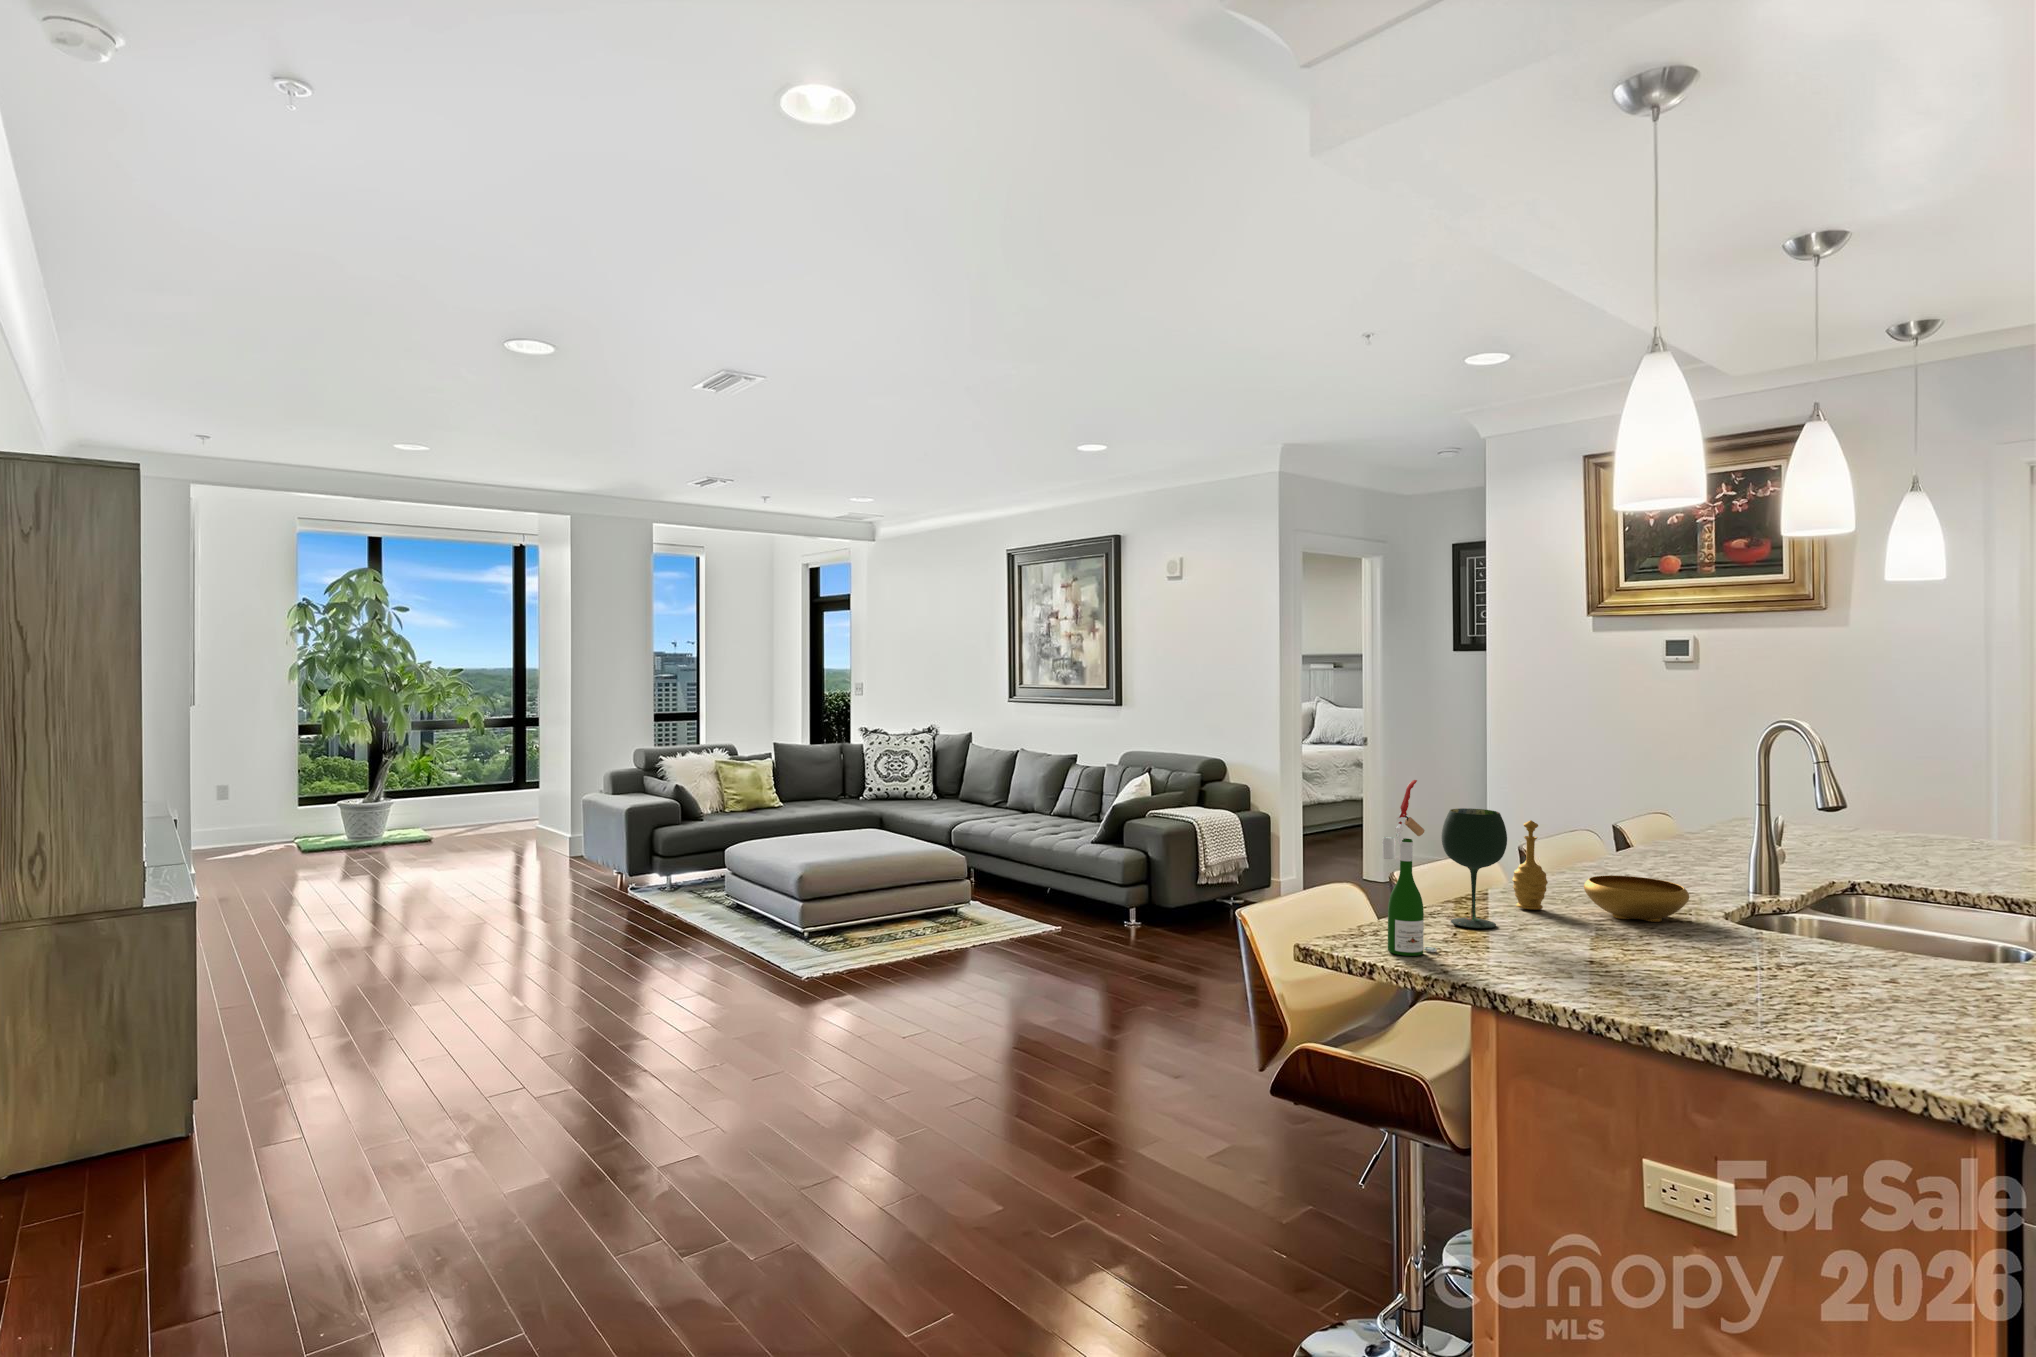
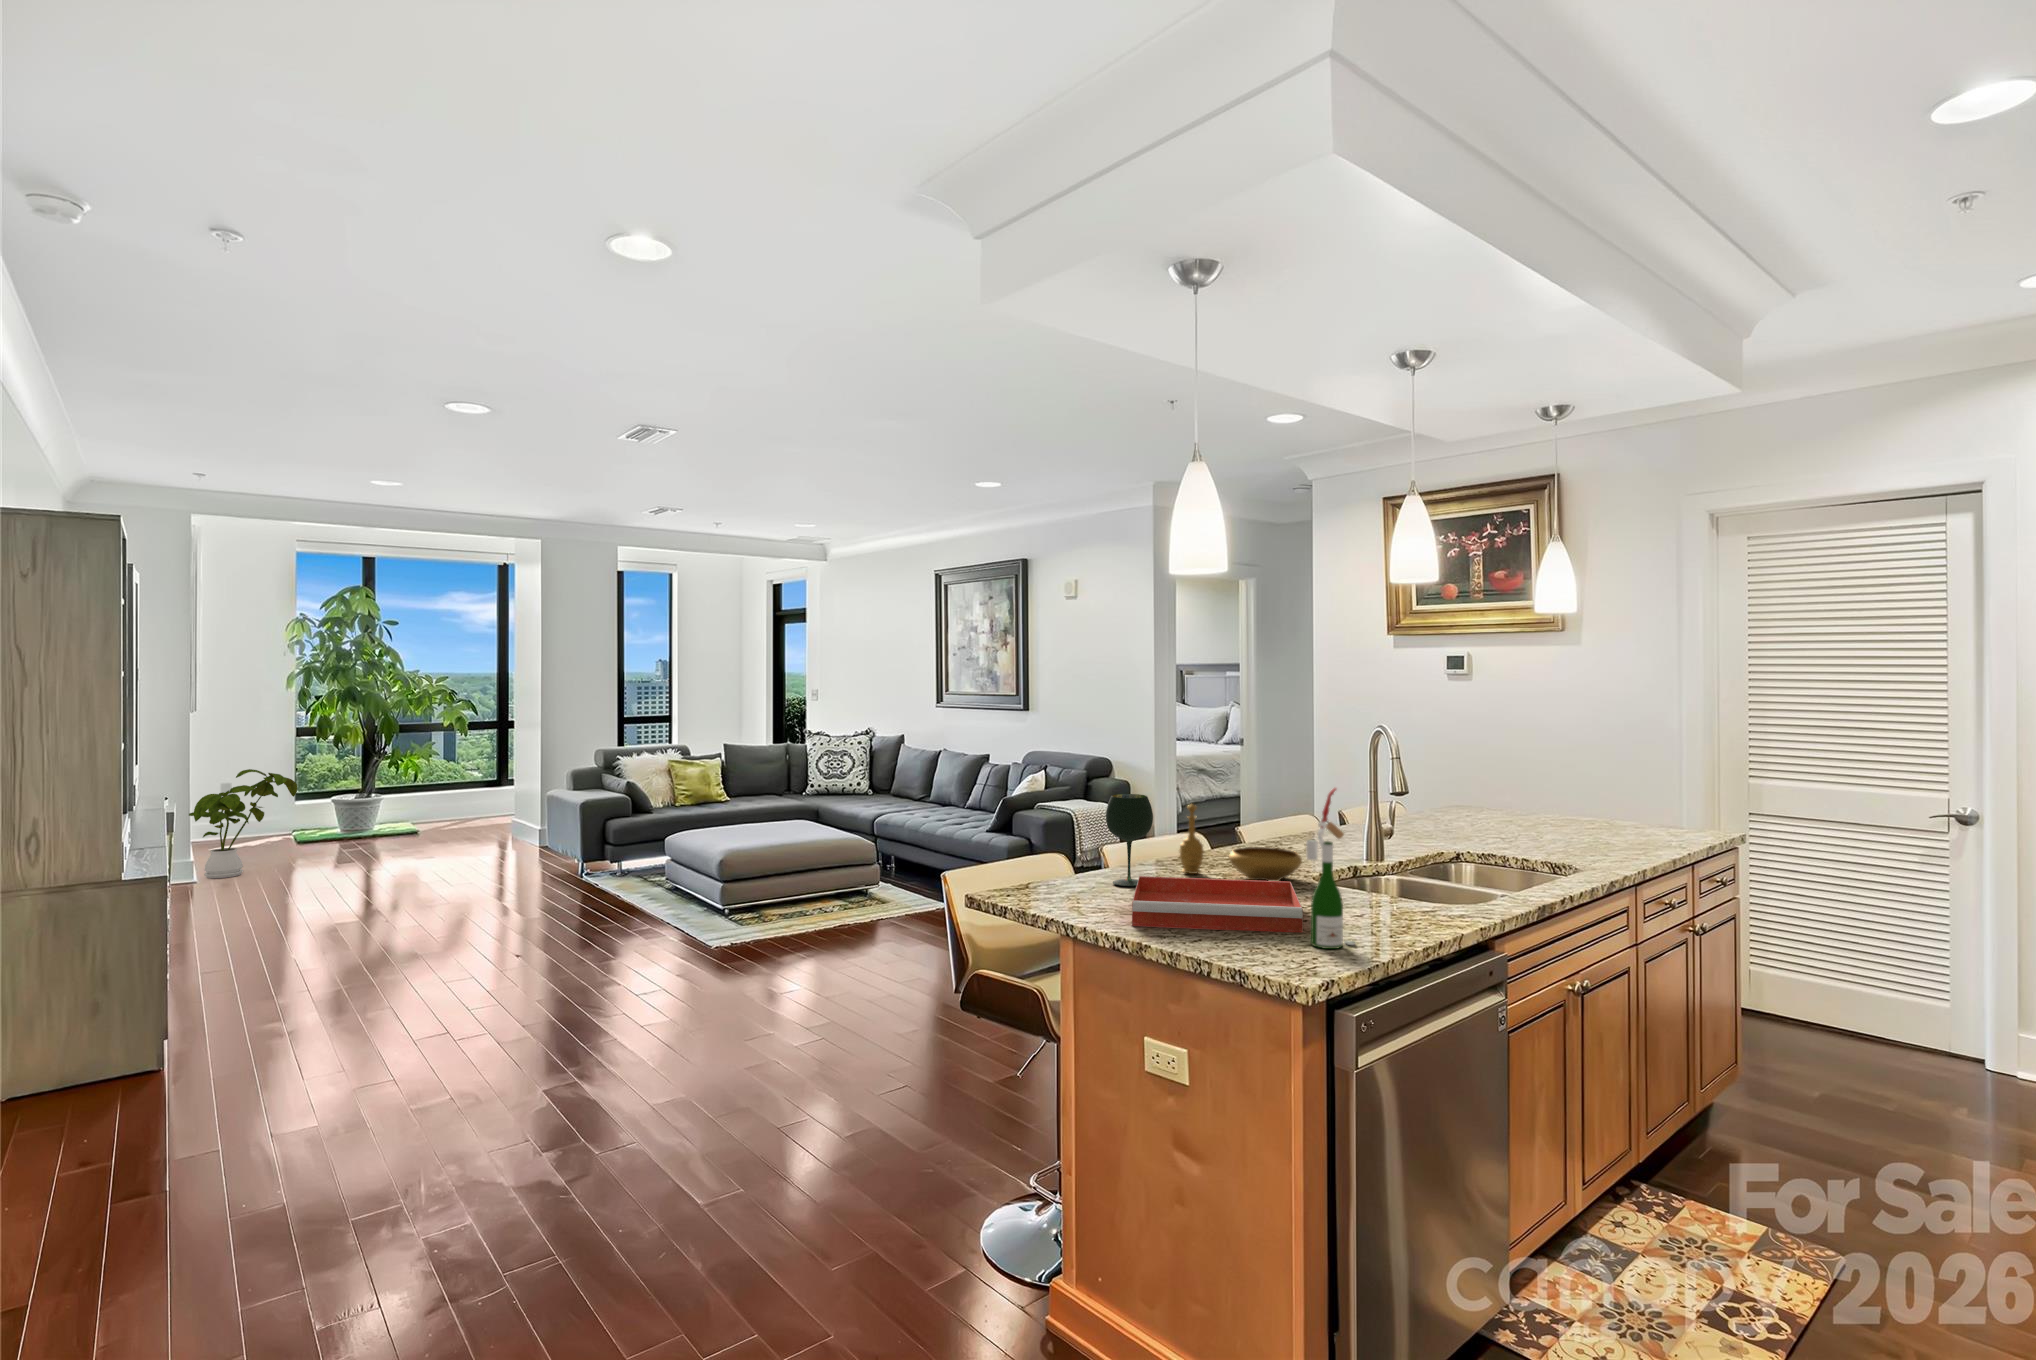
house plant: none [184,771,304,894] -> present [189,769,297,878]
wine bottle: present [1382,780,1437,956] -> present [1306,788,1355,949]
tray: none [1519,918,1822,1003] -> present [1132,876,1303,933]

